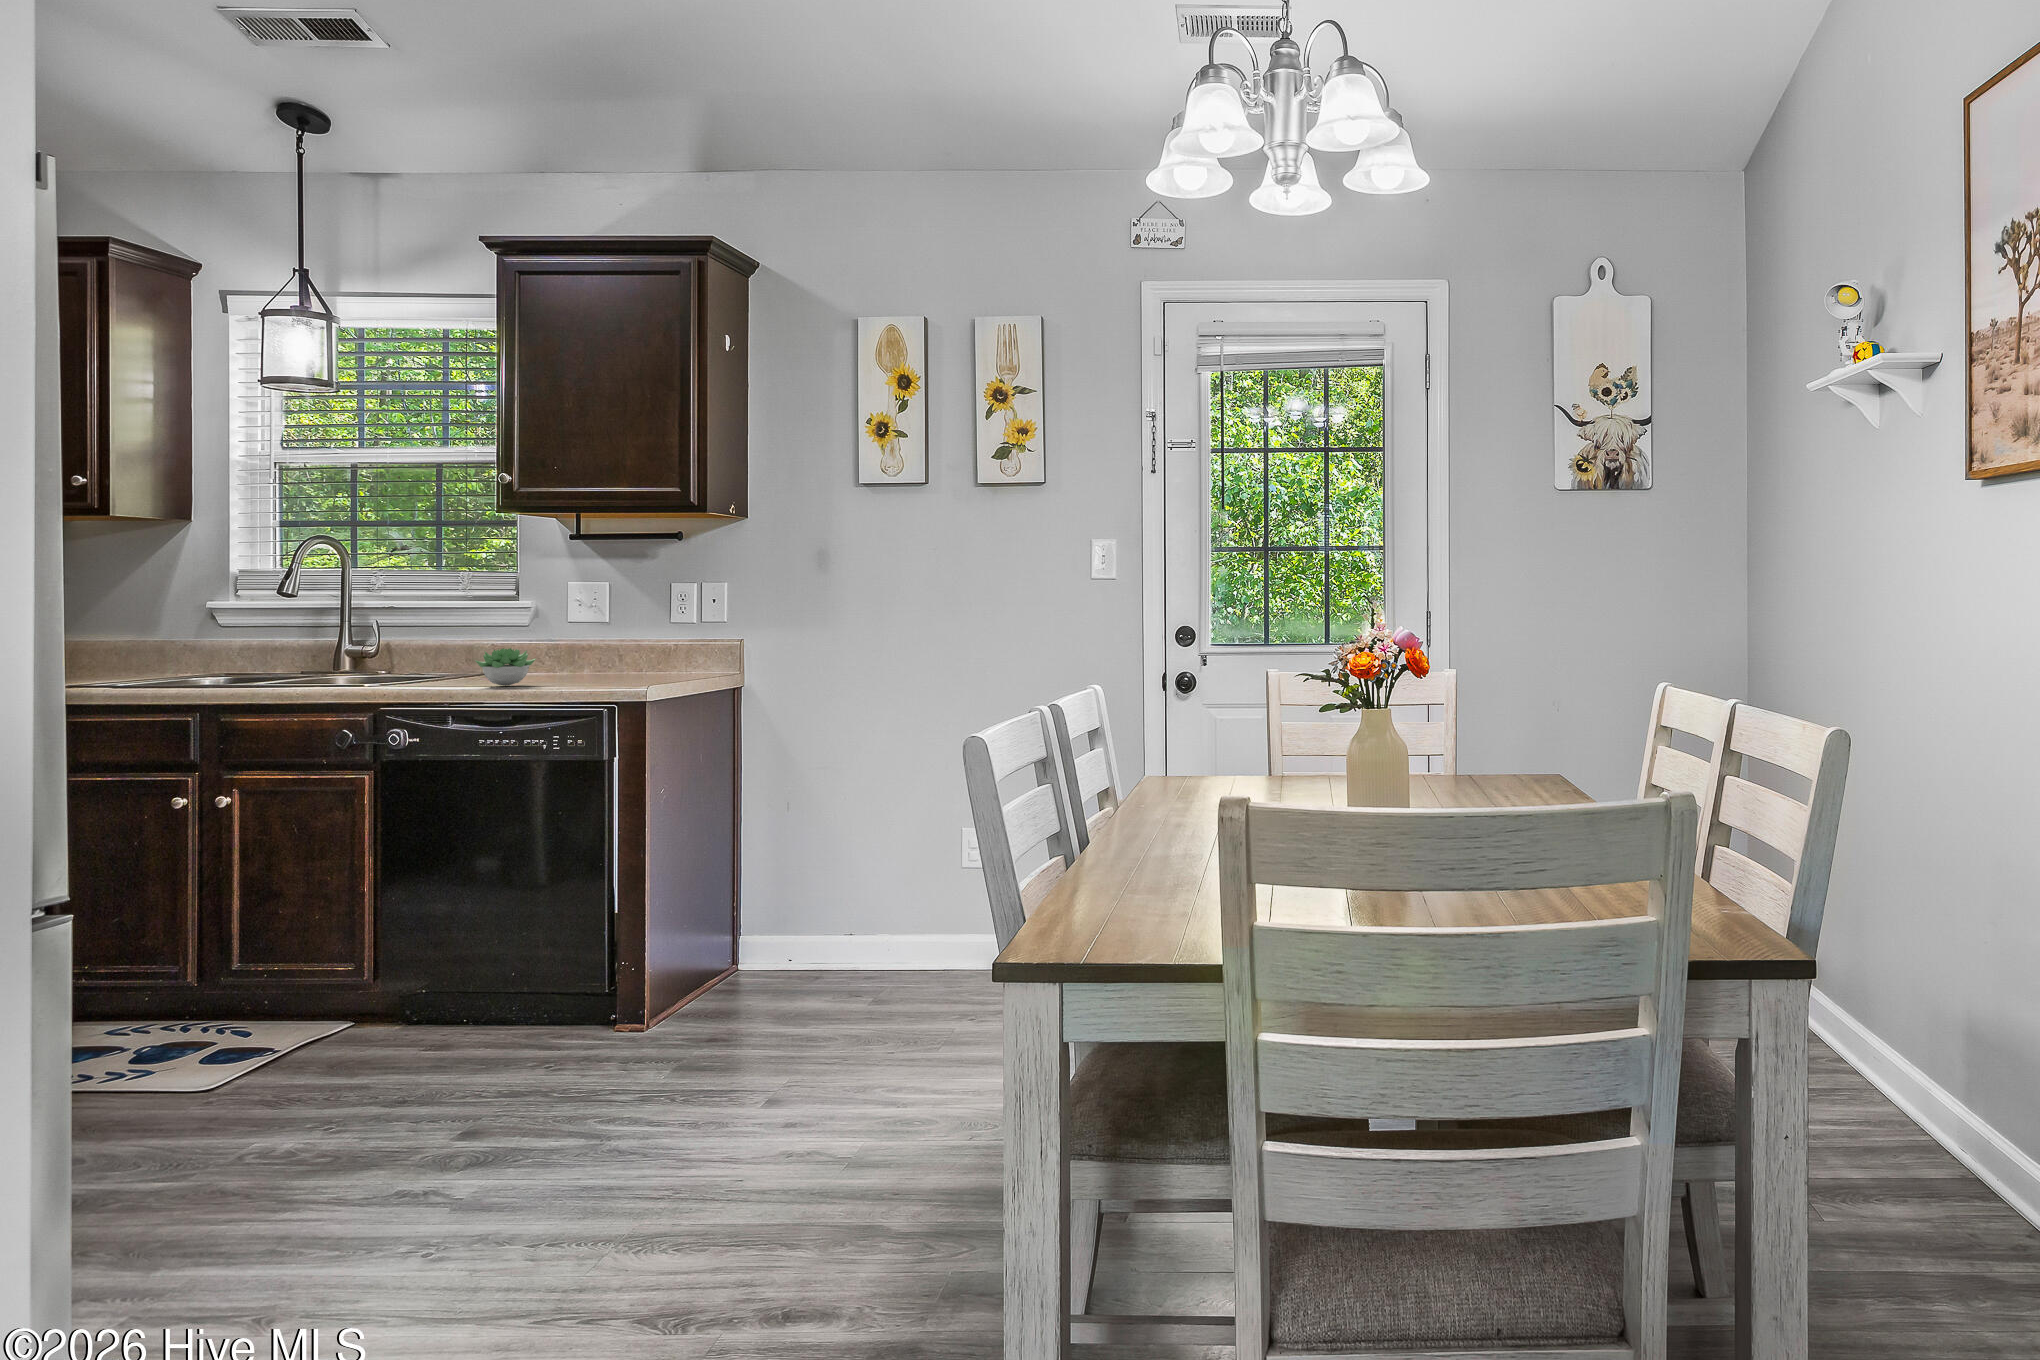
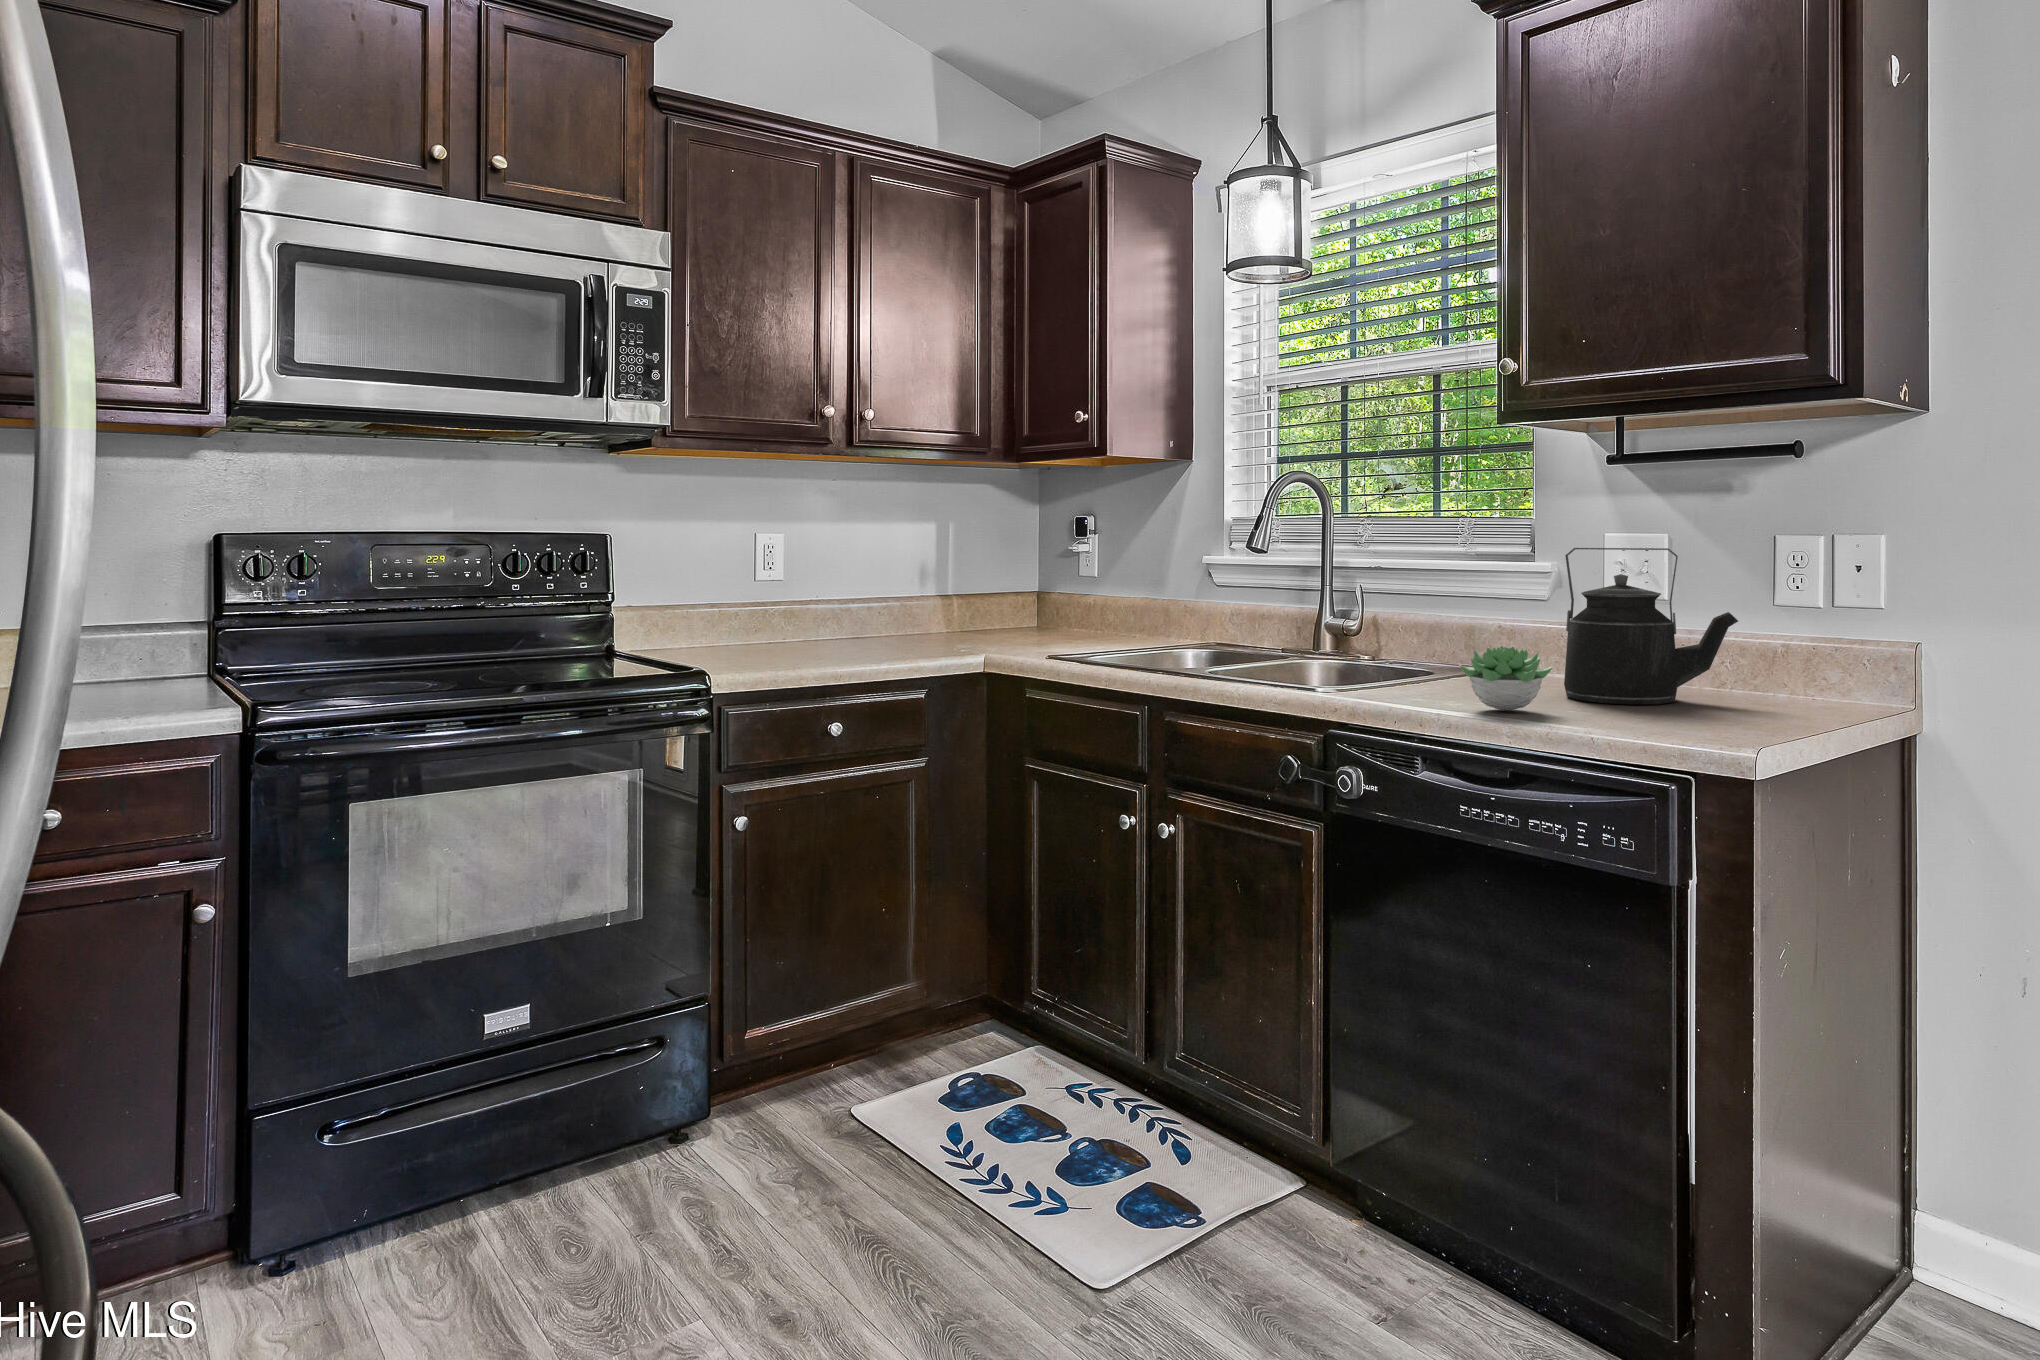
kettle: none [541,590,647,680] -> present [1564,548,1738,705]

